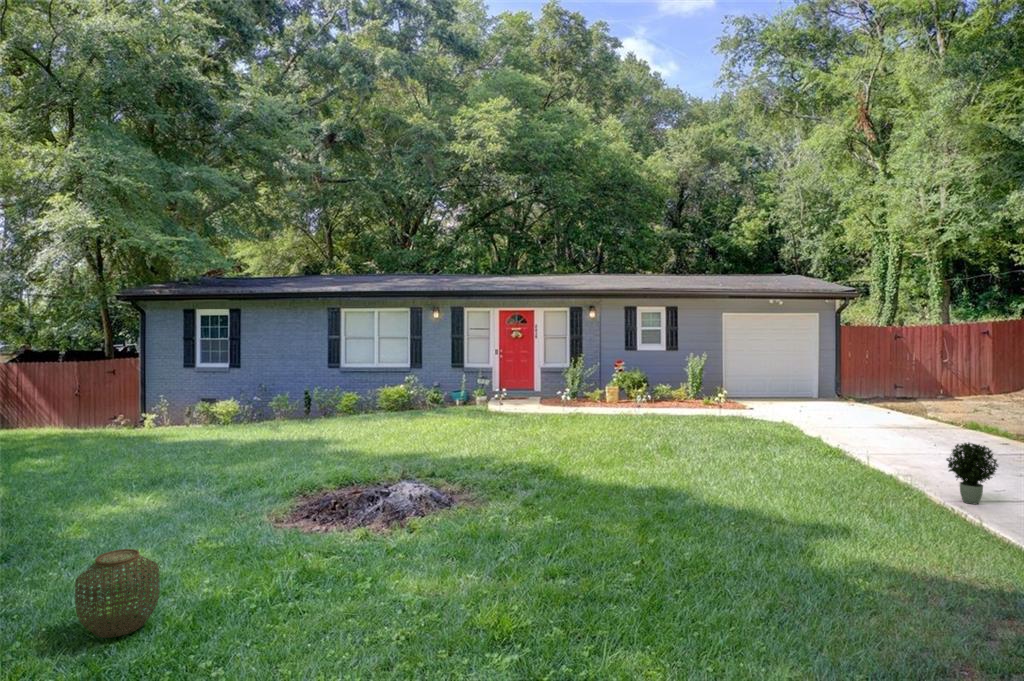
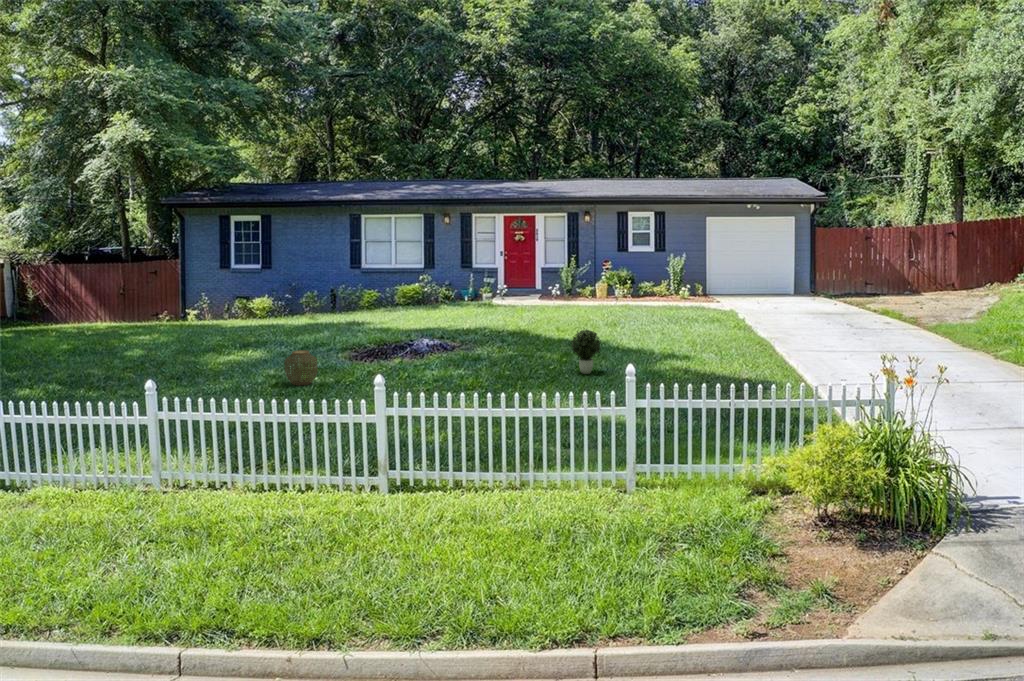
potted plant: present [946,443,998,504] -> present [571,329,601,374]

